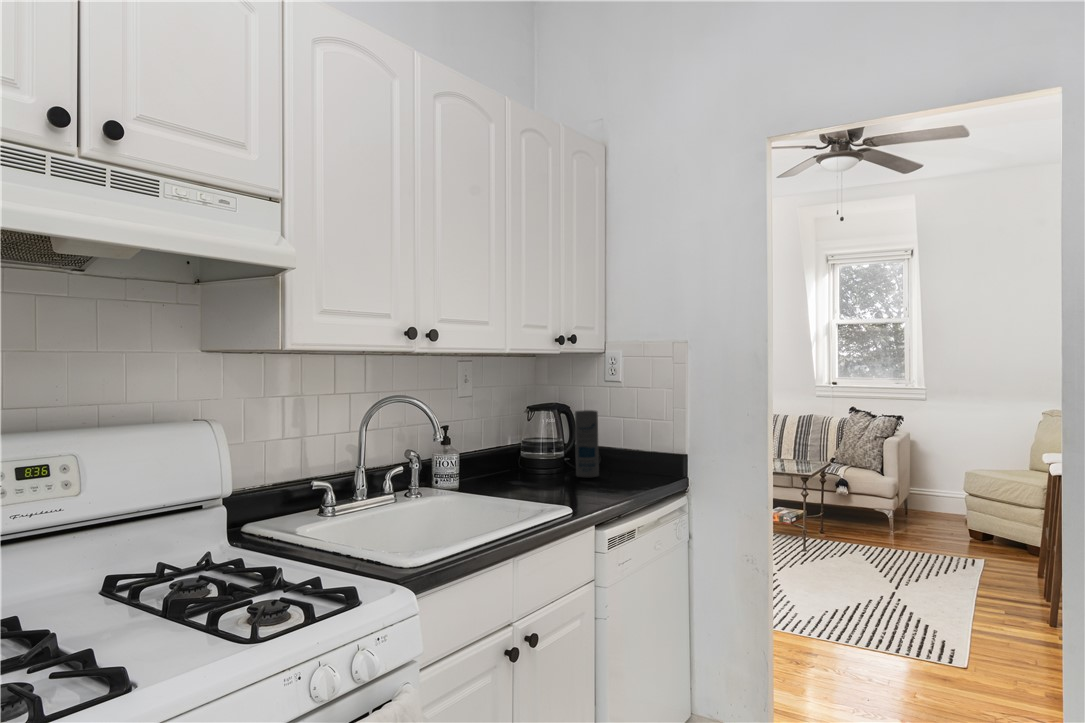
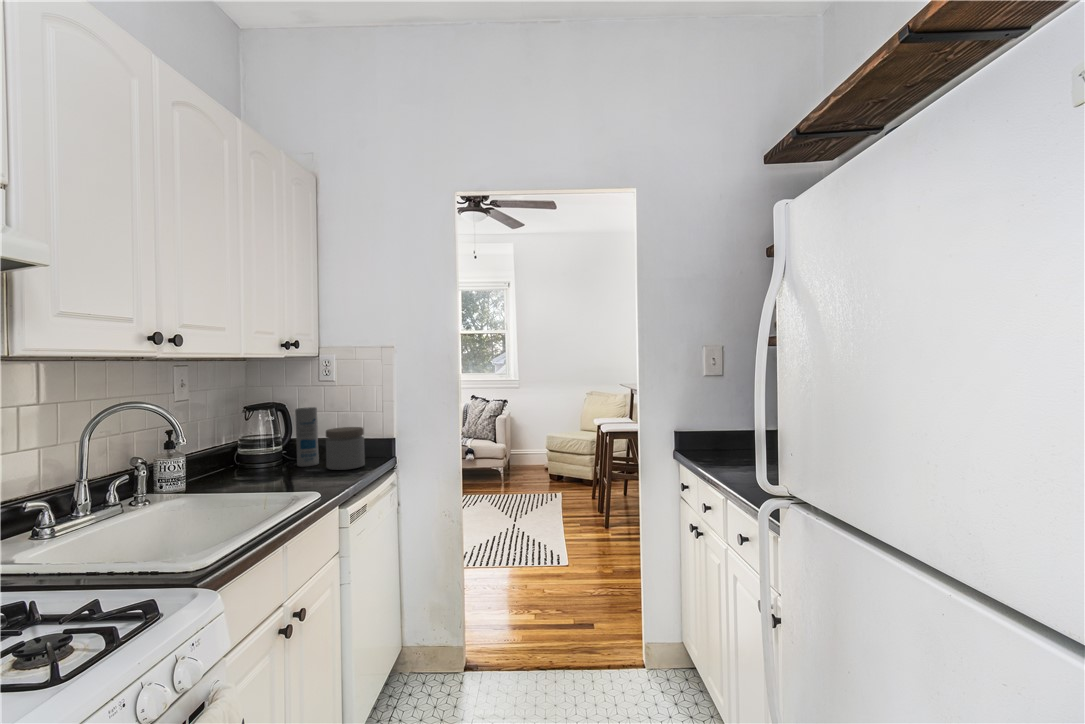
jar: none [602,436,645,486] -> present [326,427,365,470]

